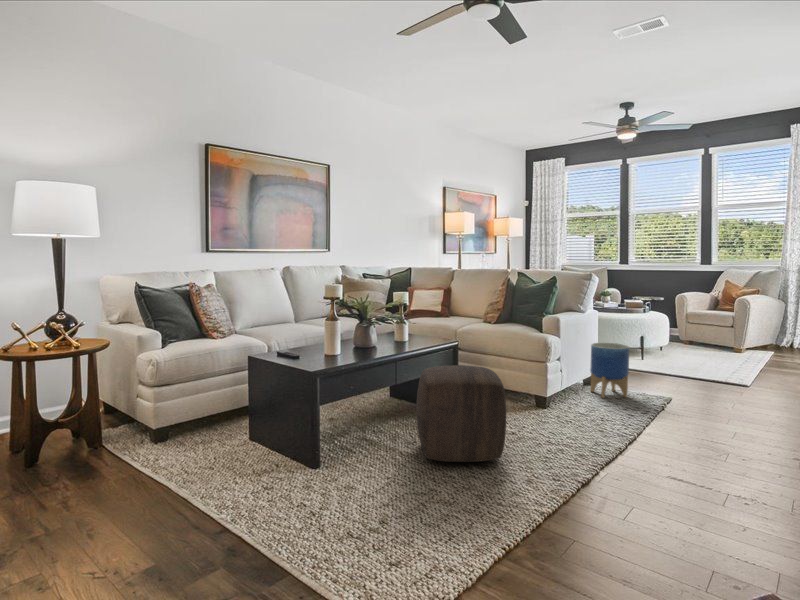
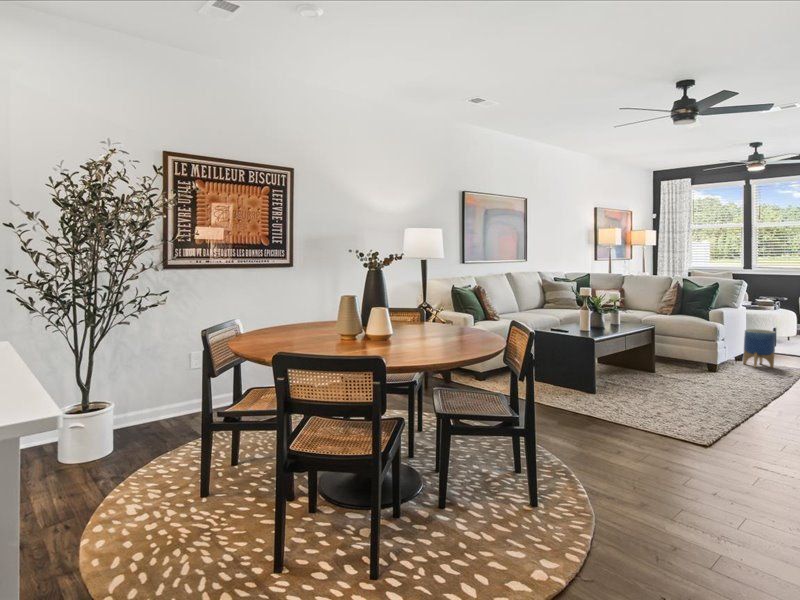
ottoman: present [416,365,506,462] -> none [645,339,712,395]

